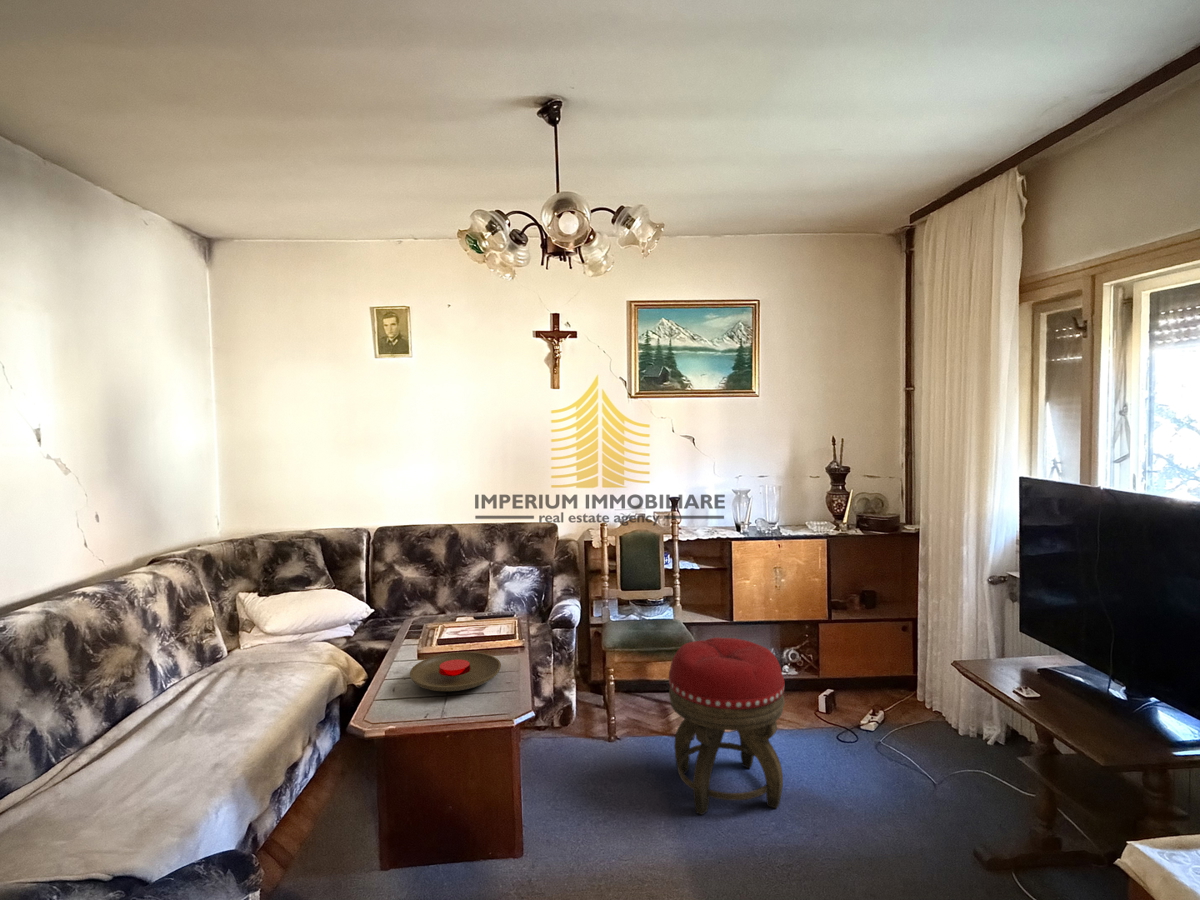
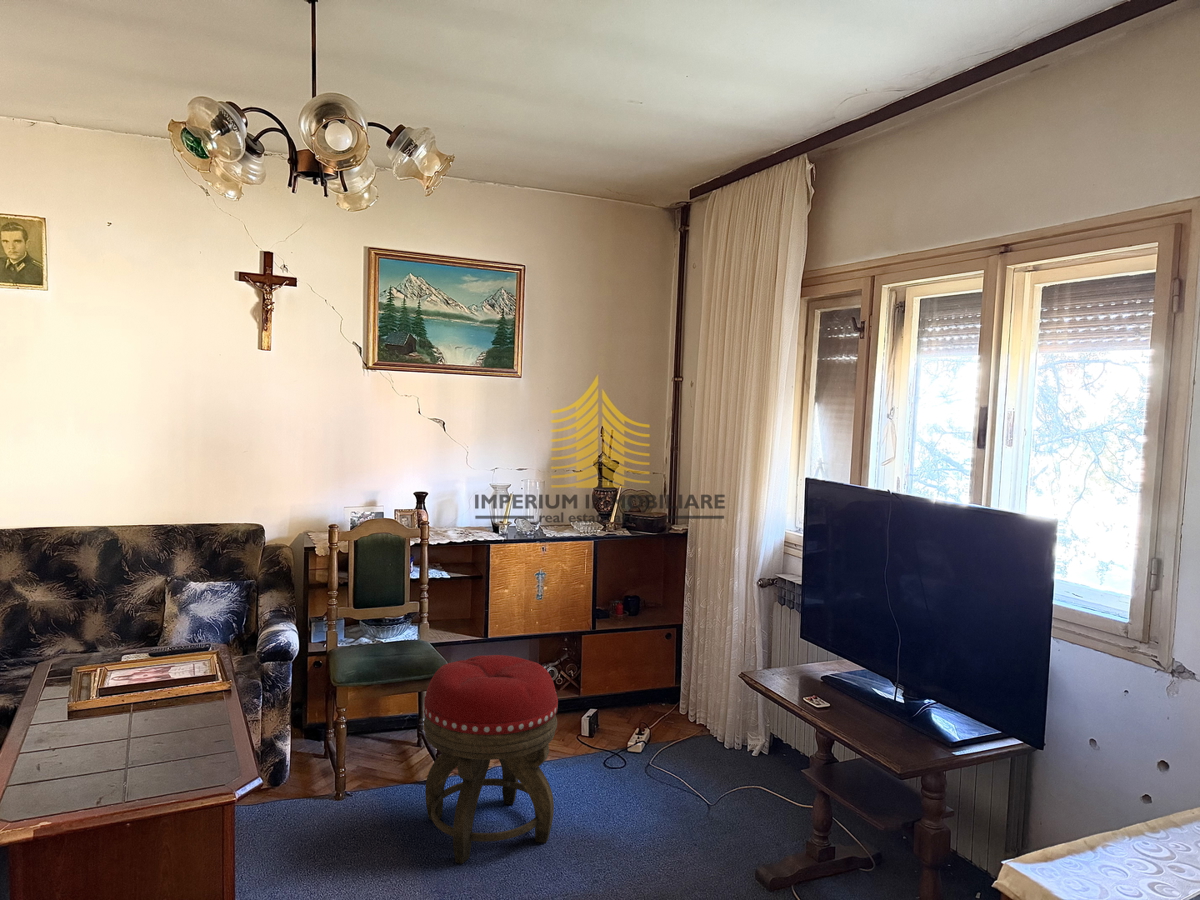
plate: present [410,652,501,691] -> none [69,694,210,748]

